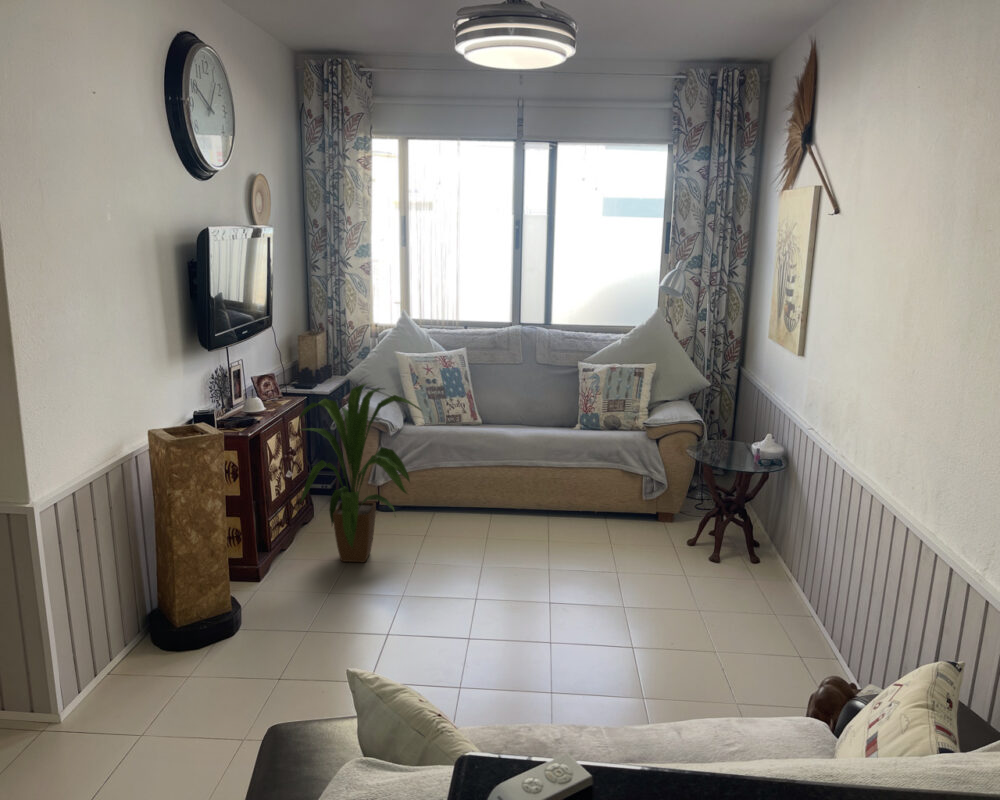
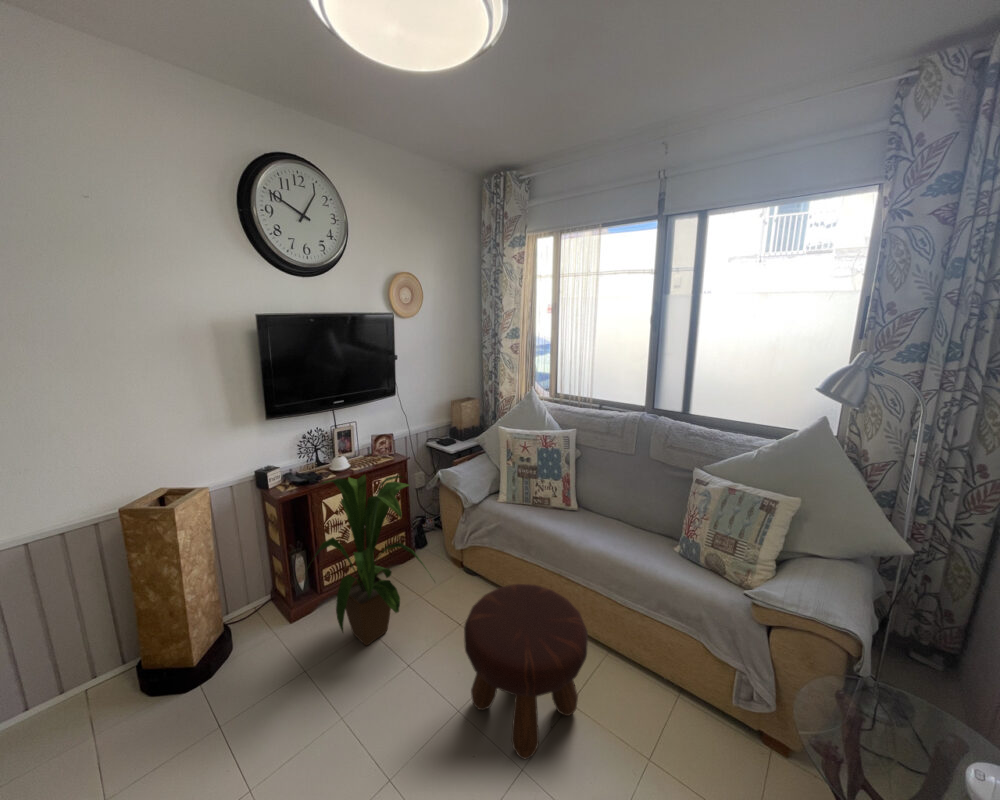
footstool: none [478,459,574,561] -> present [464,584,588,759]

